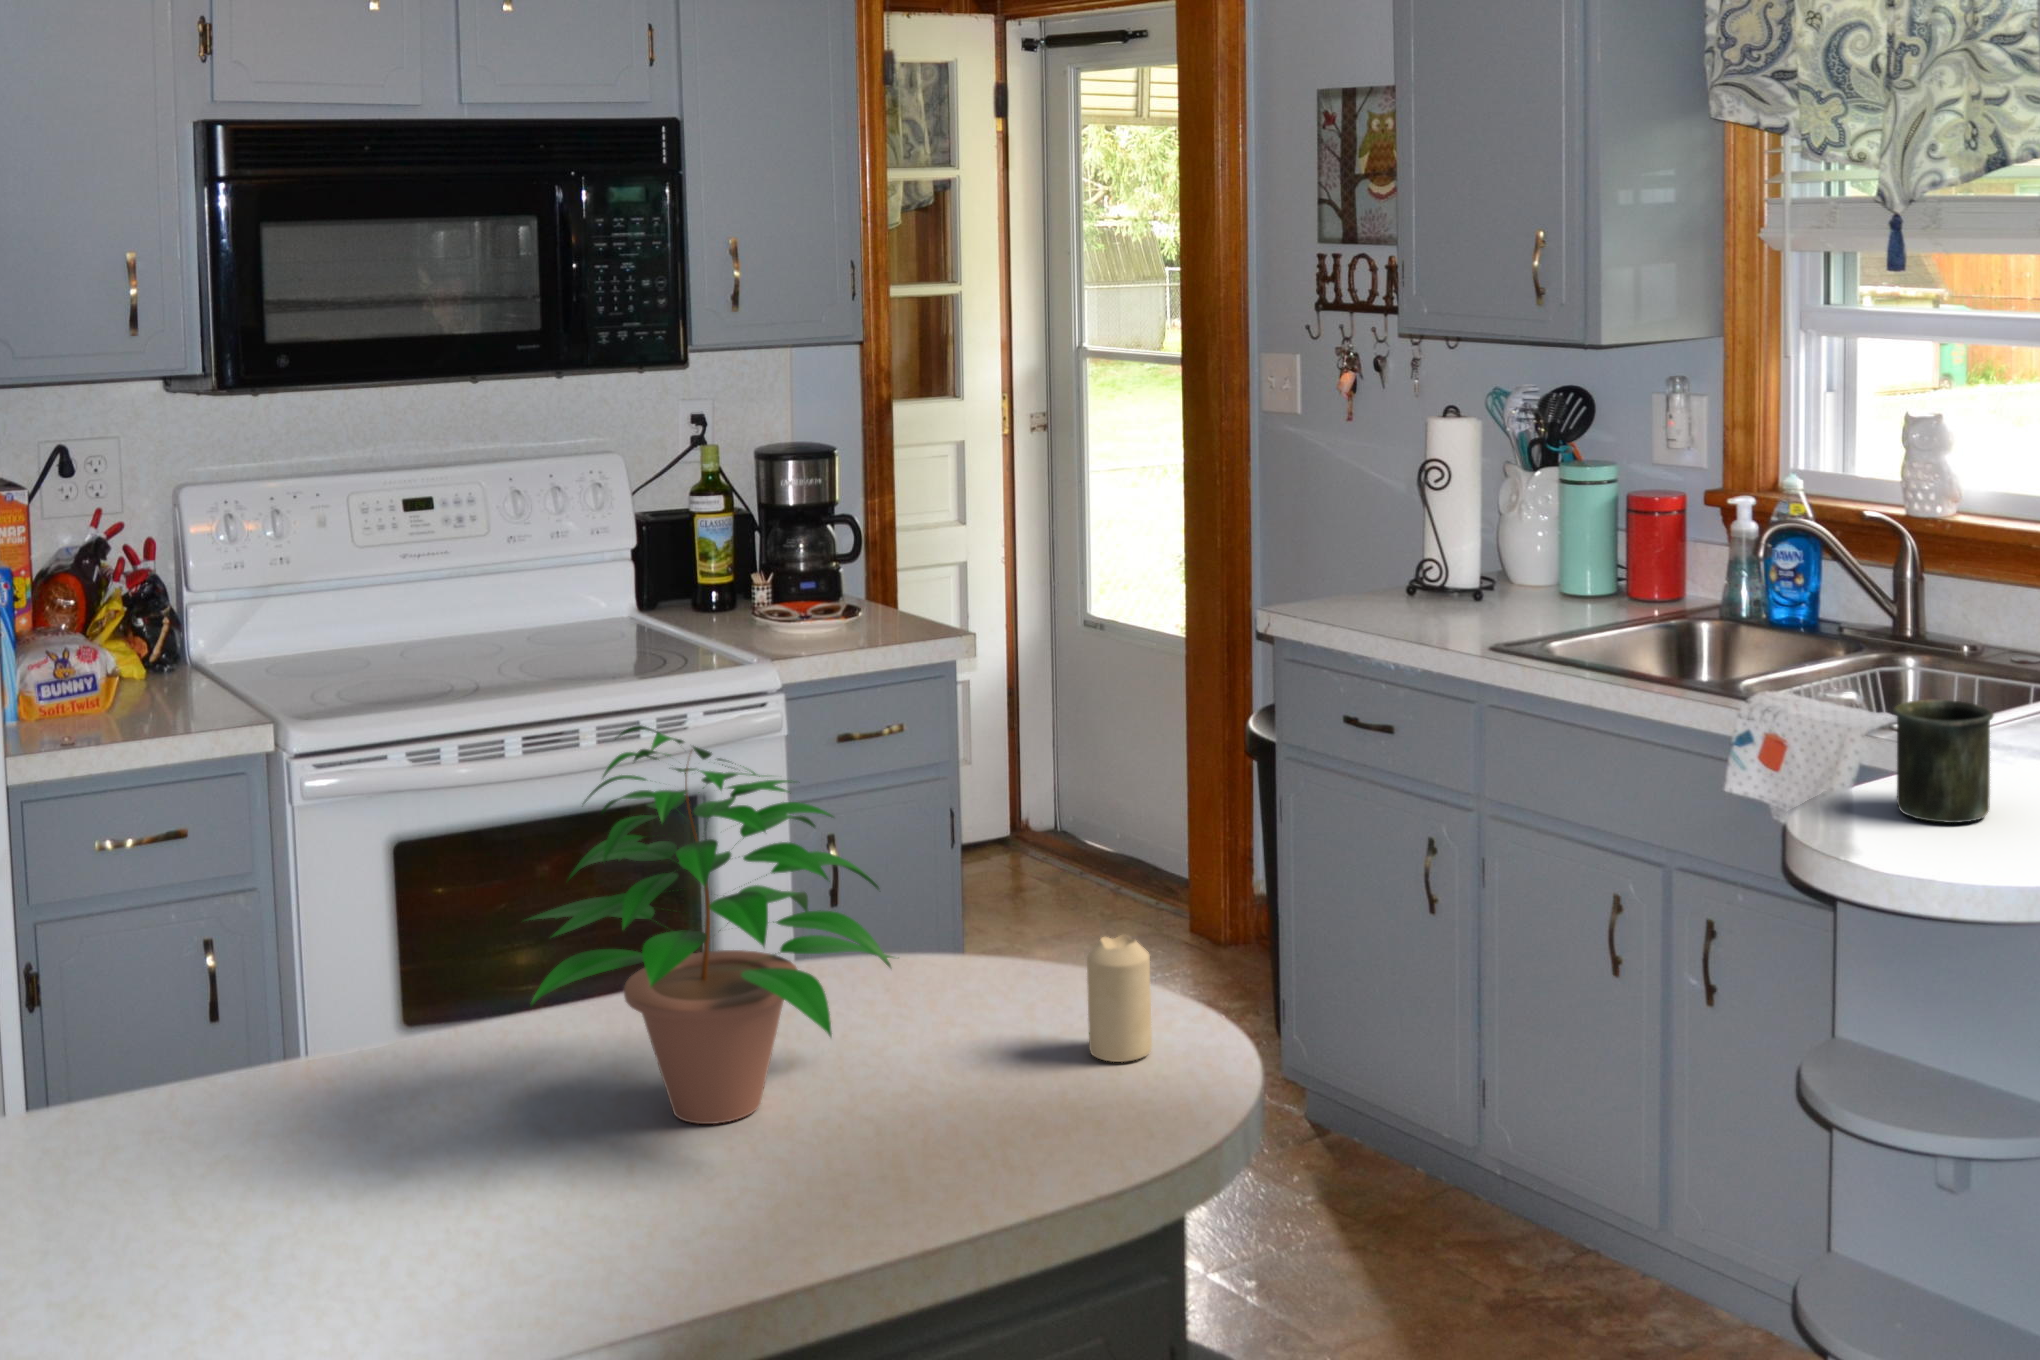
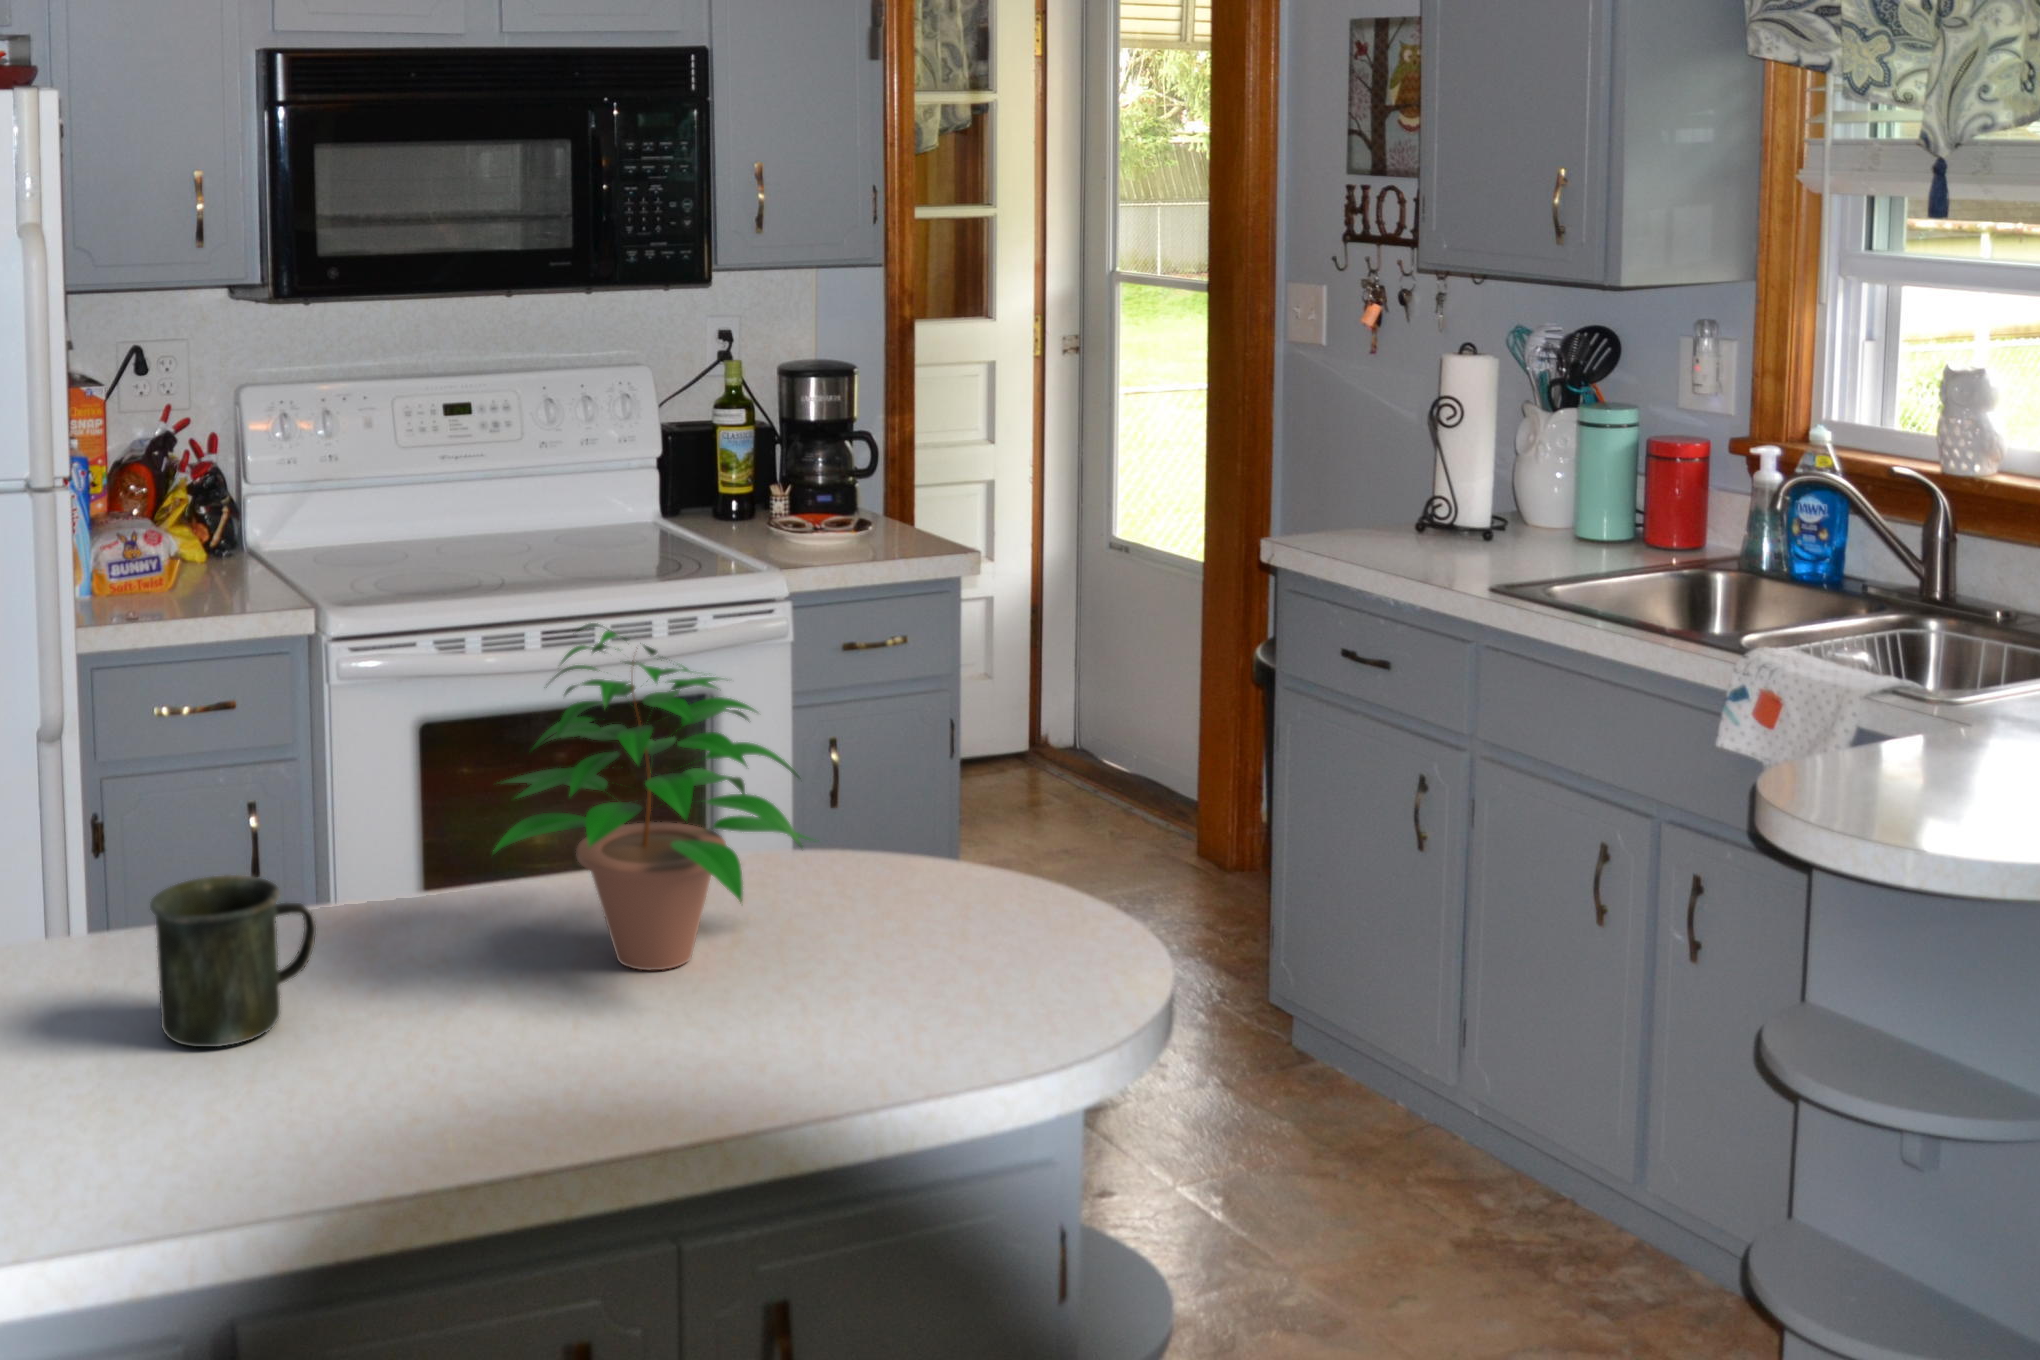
mug: present [1893,700,1994,823] -> present [150,875,316,1047]
candle: present [1087,935,1152,1062] -> none [989,837,1047,951]

